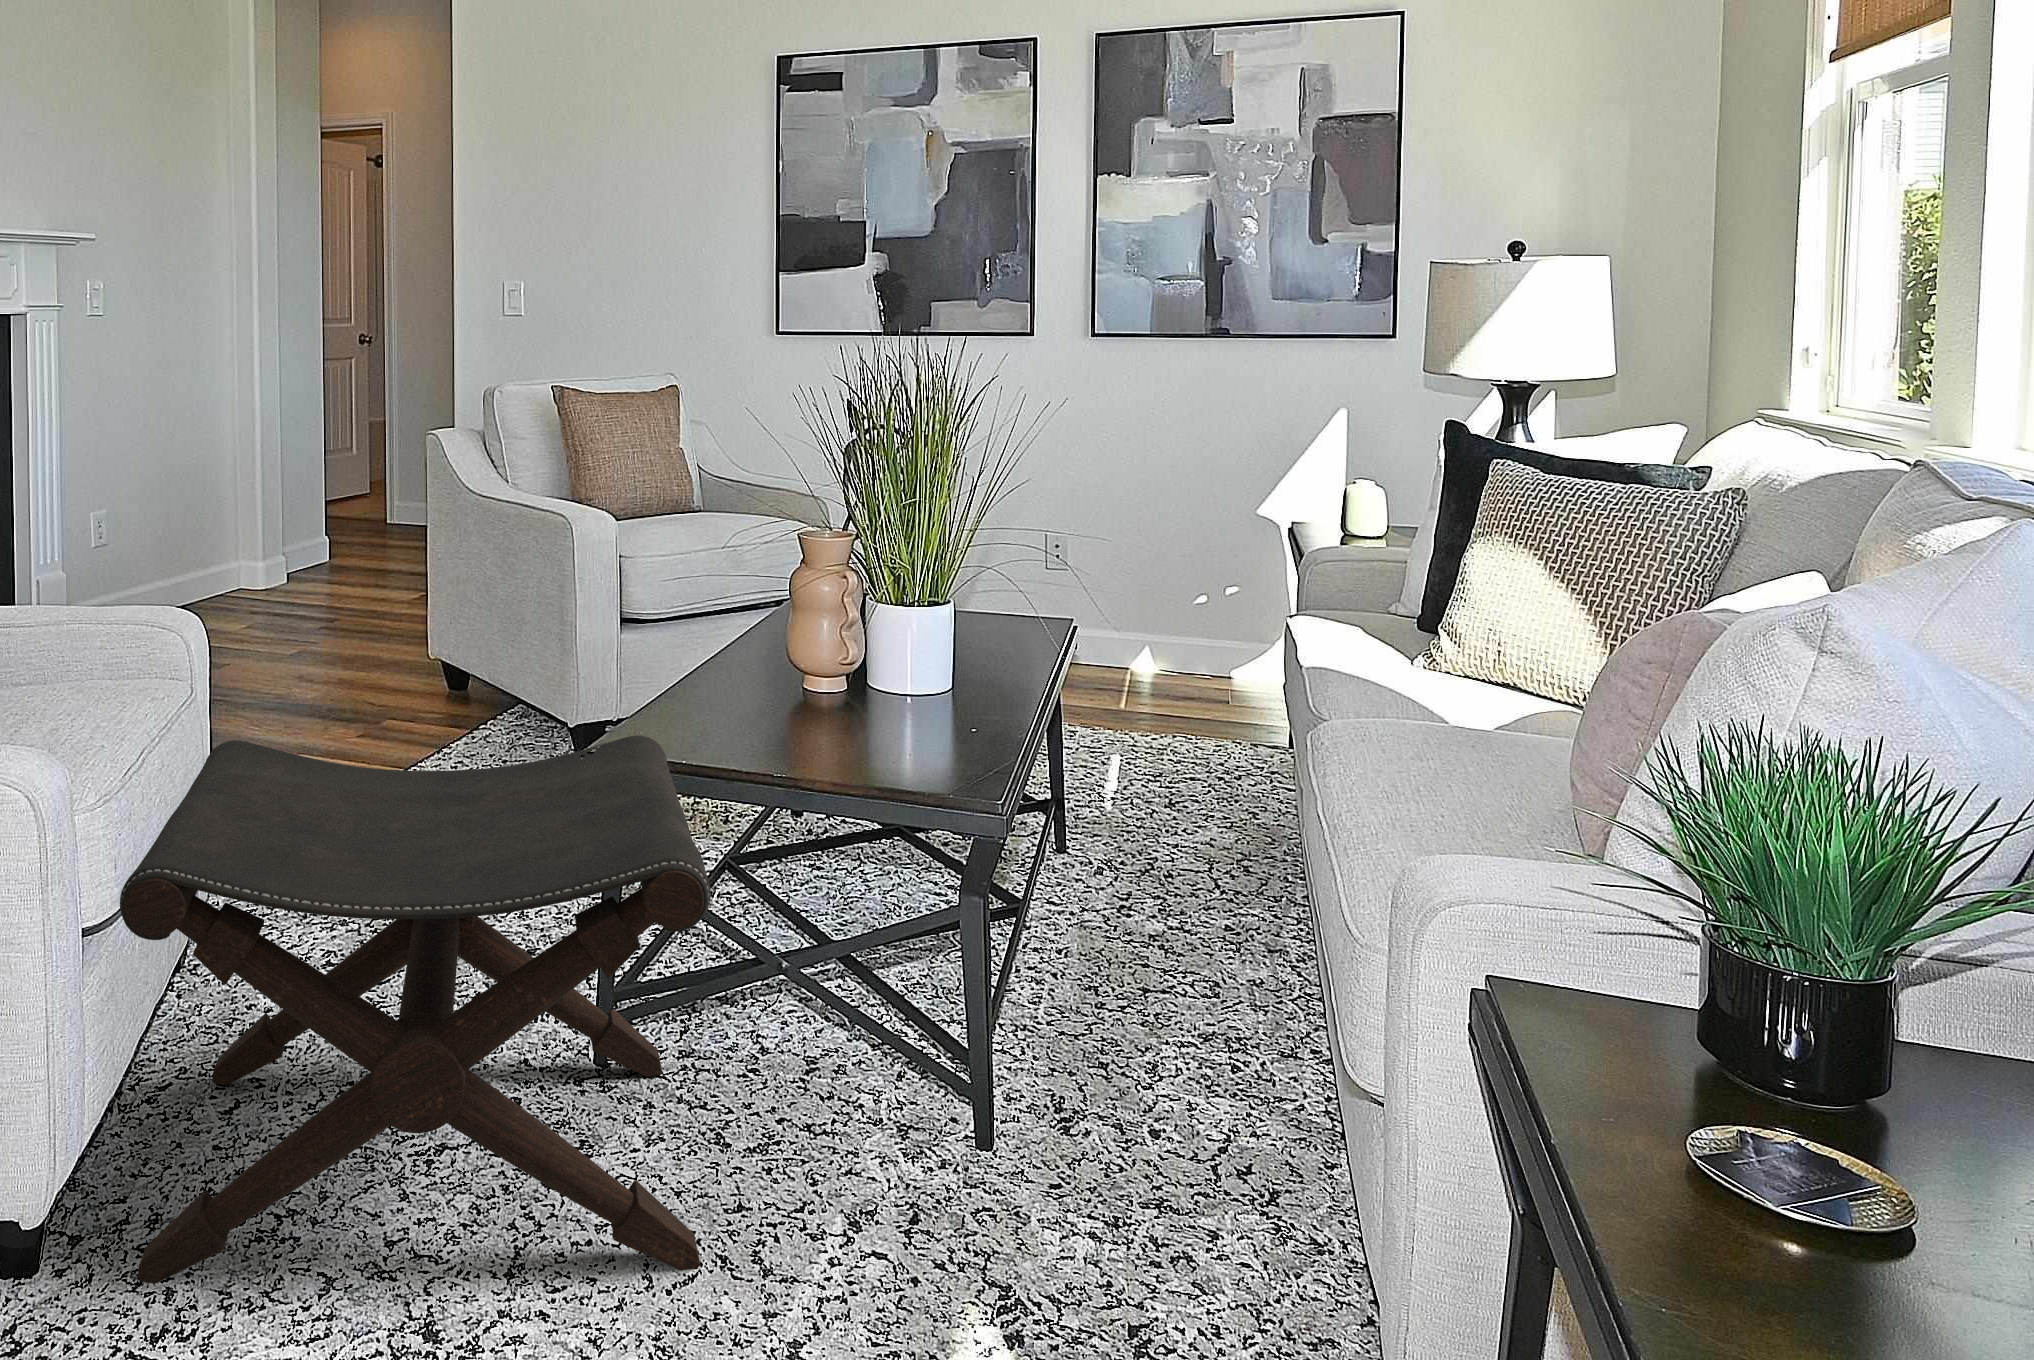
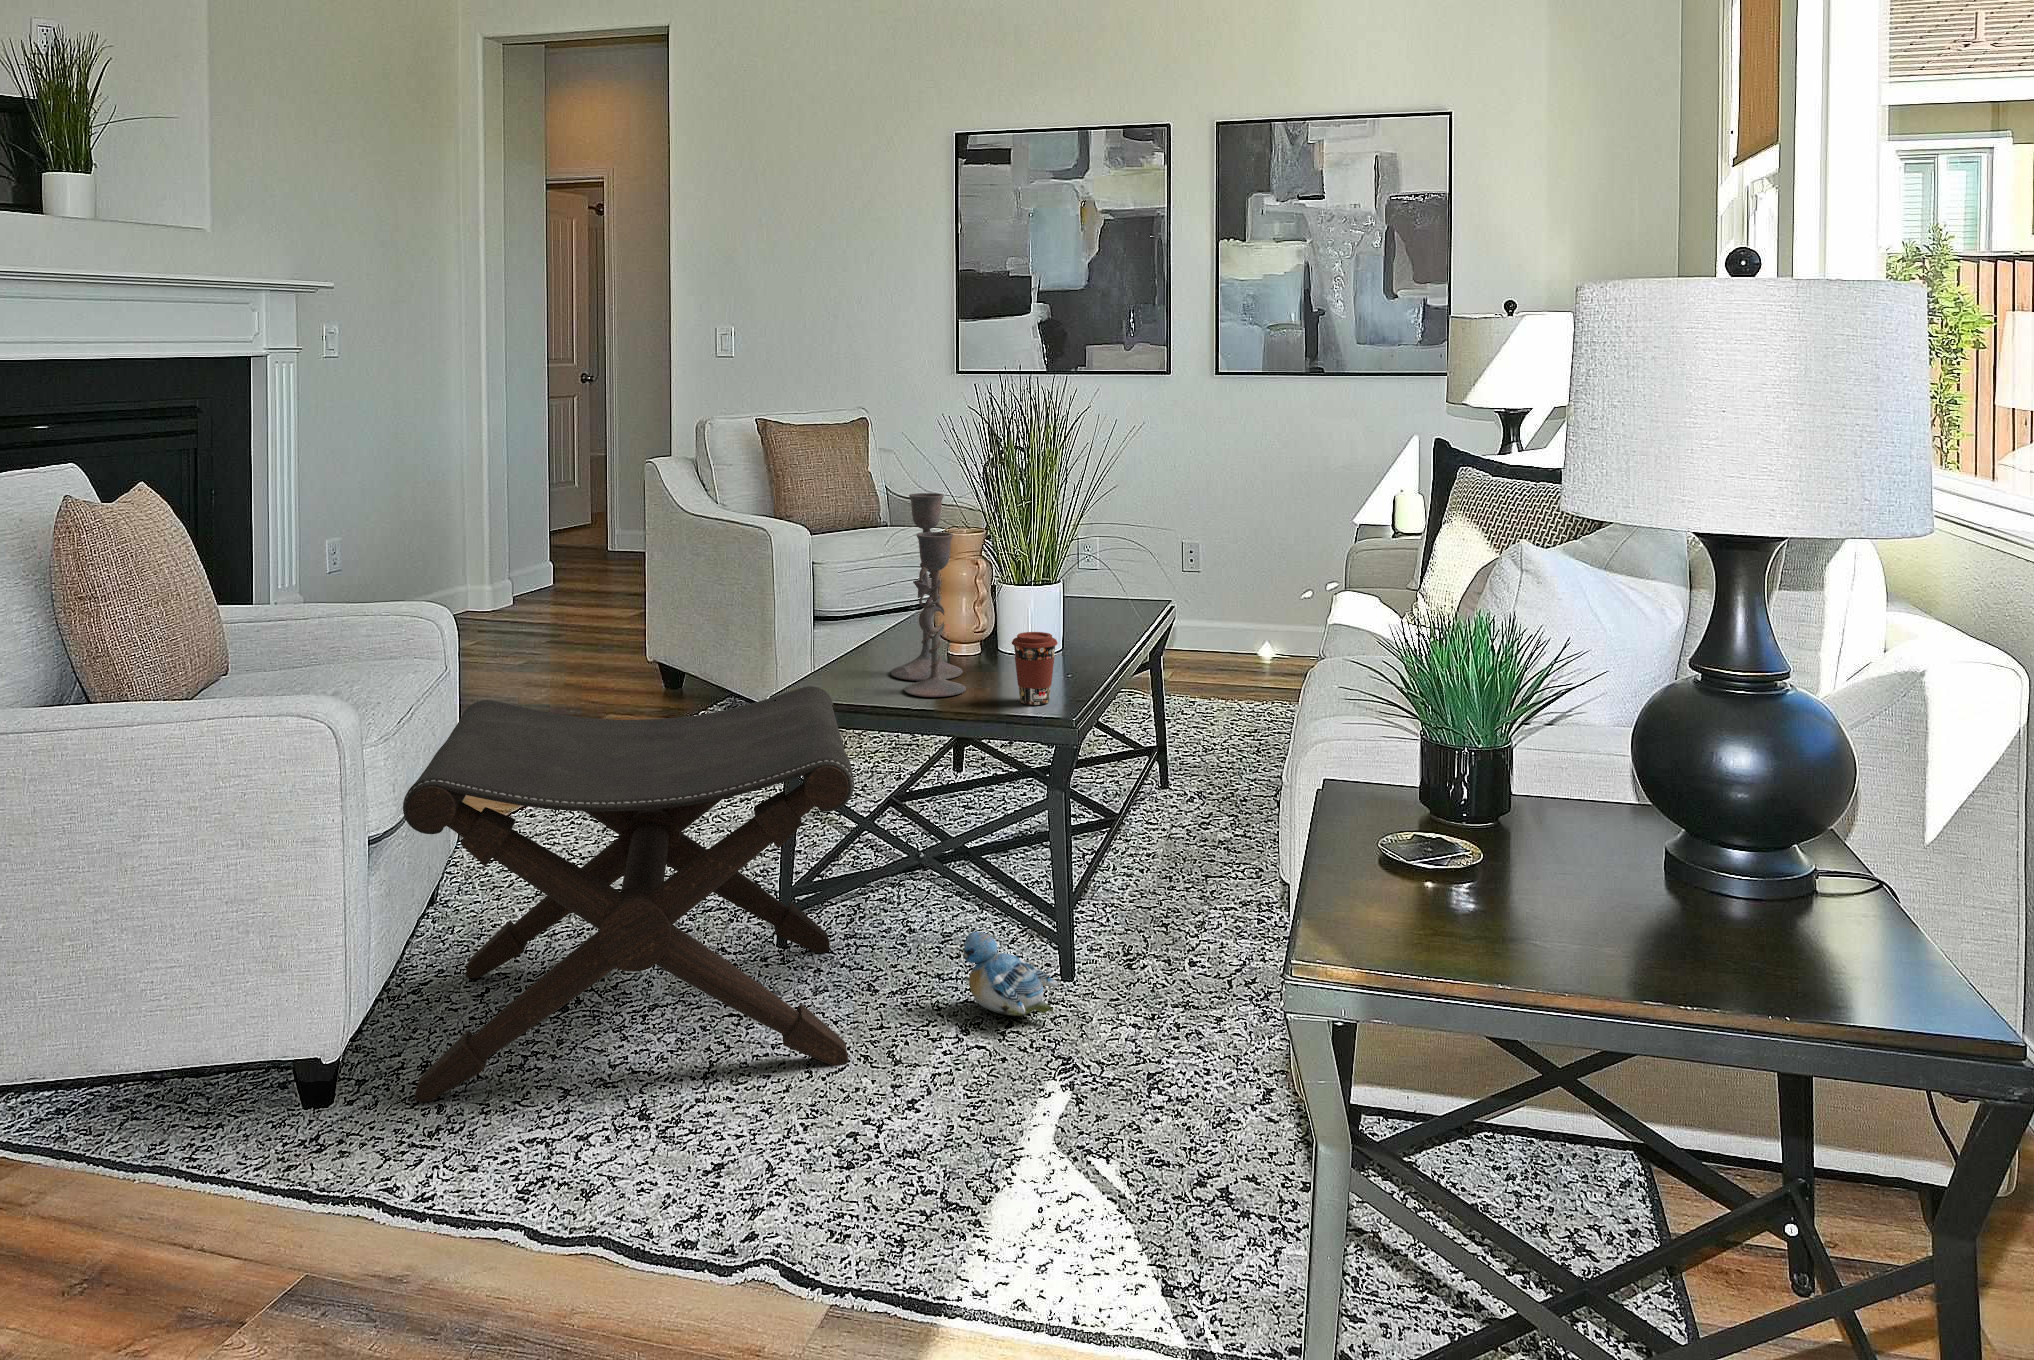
candlestick: none [735,487,838,755] -> present [891,493,966,697]
coffee cup: none [904,675,967,774] -> present [1012,632,1058,705]
plush toy: none [845,1083,979,1212] -> present [963,932,1058,1016]

